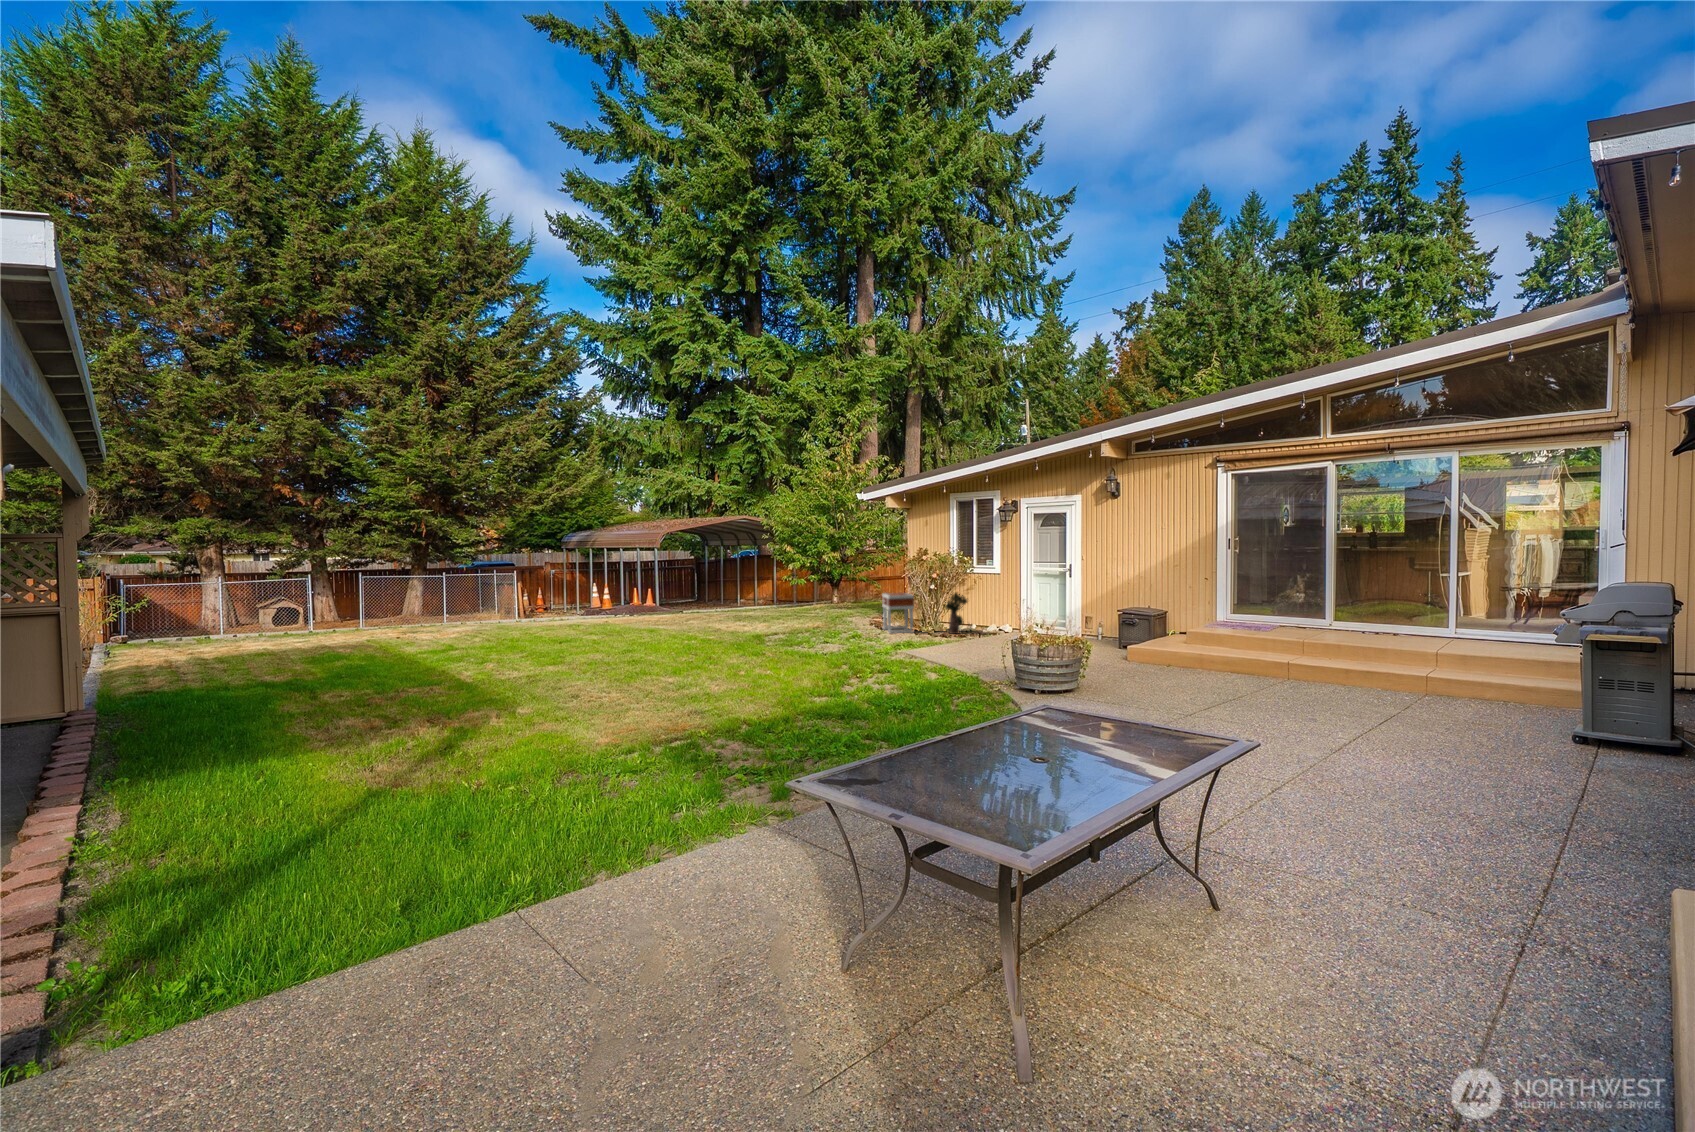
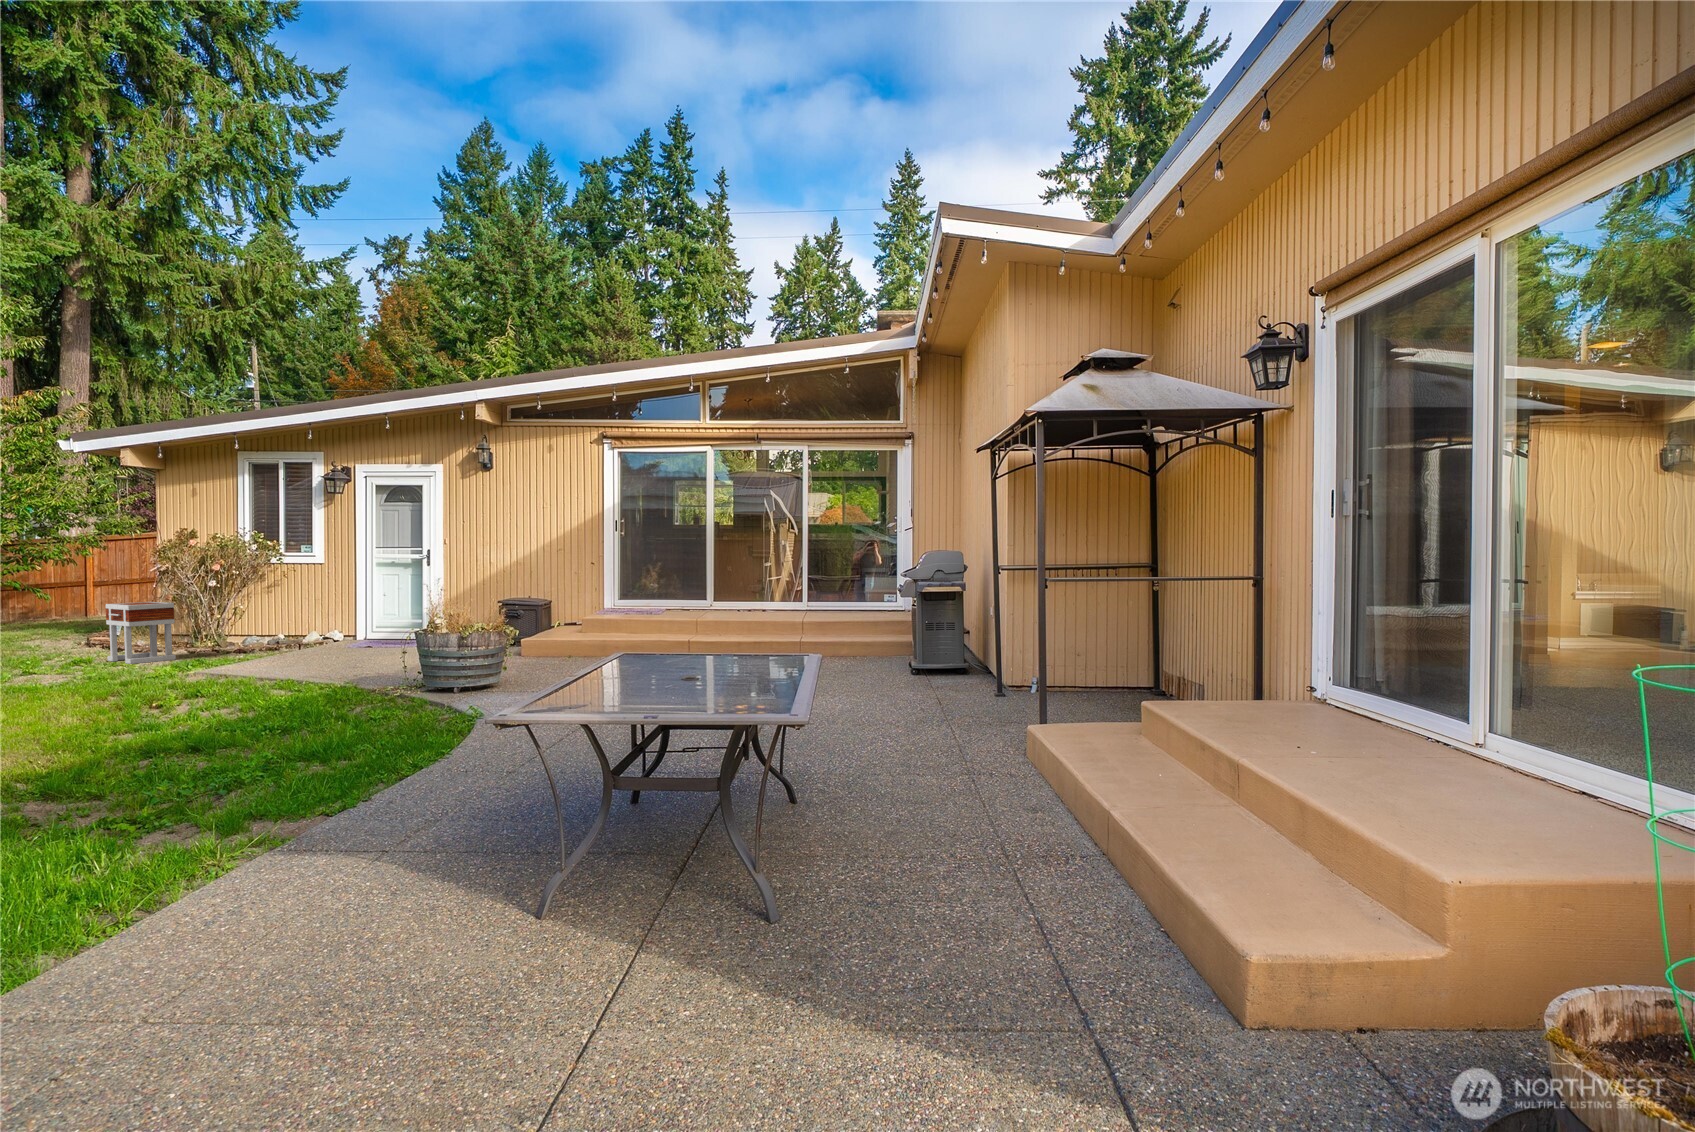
potted plant: present [944,593,972,634] -> none [225,595,277,656]

